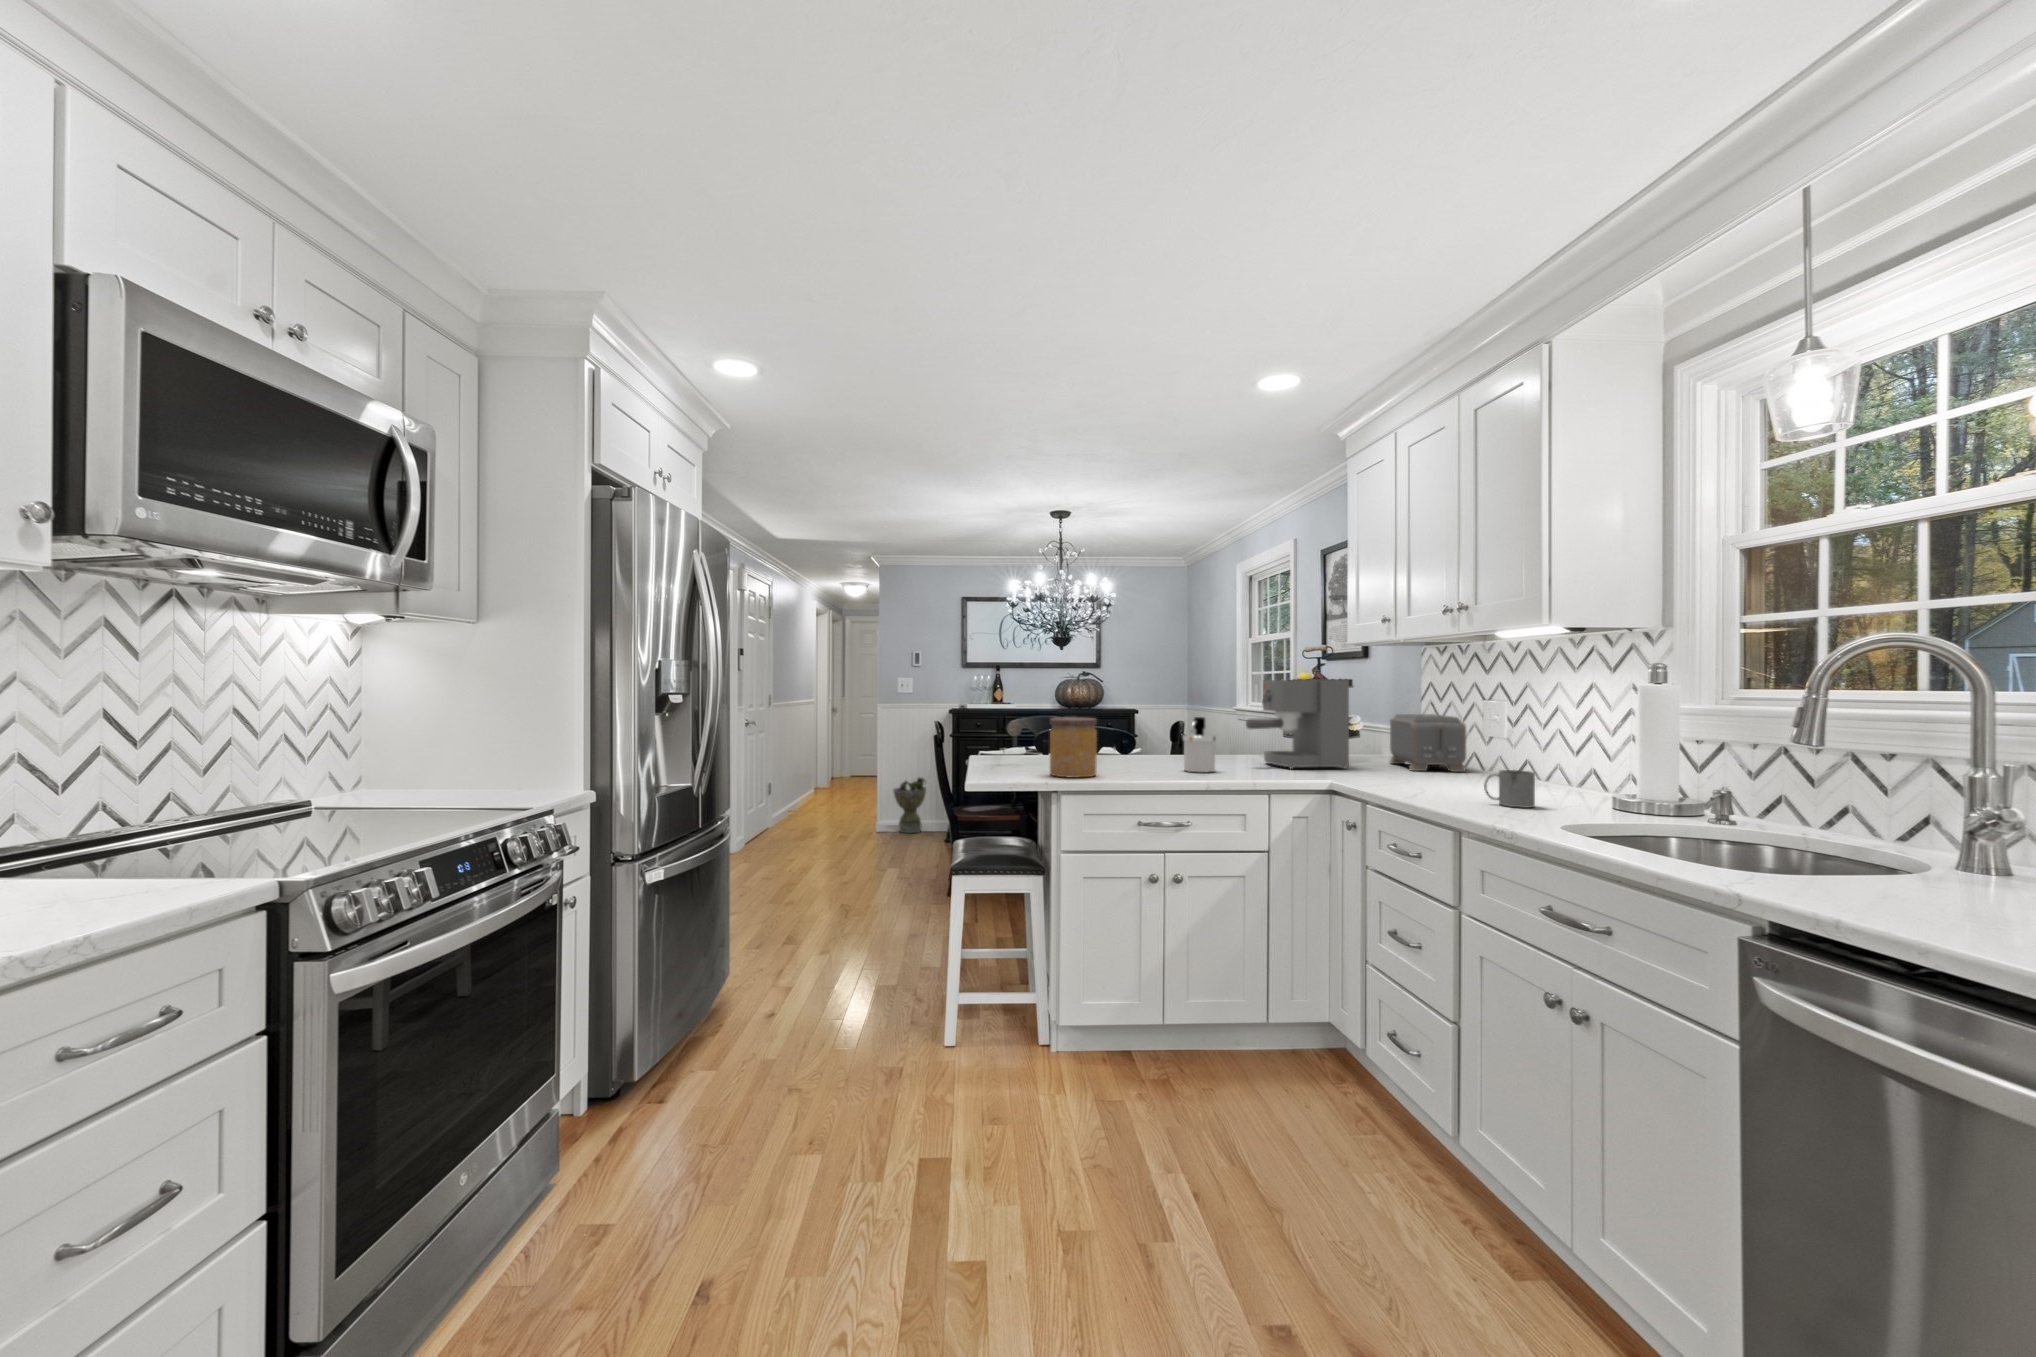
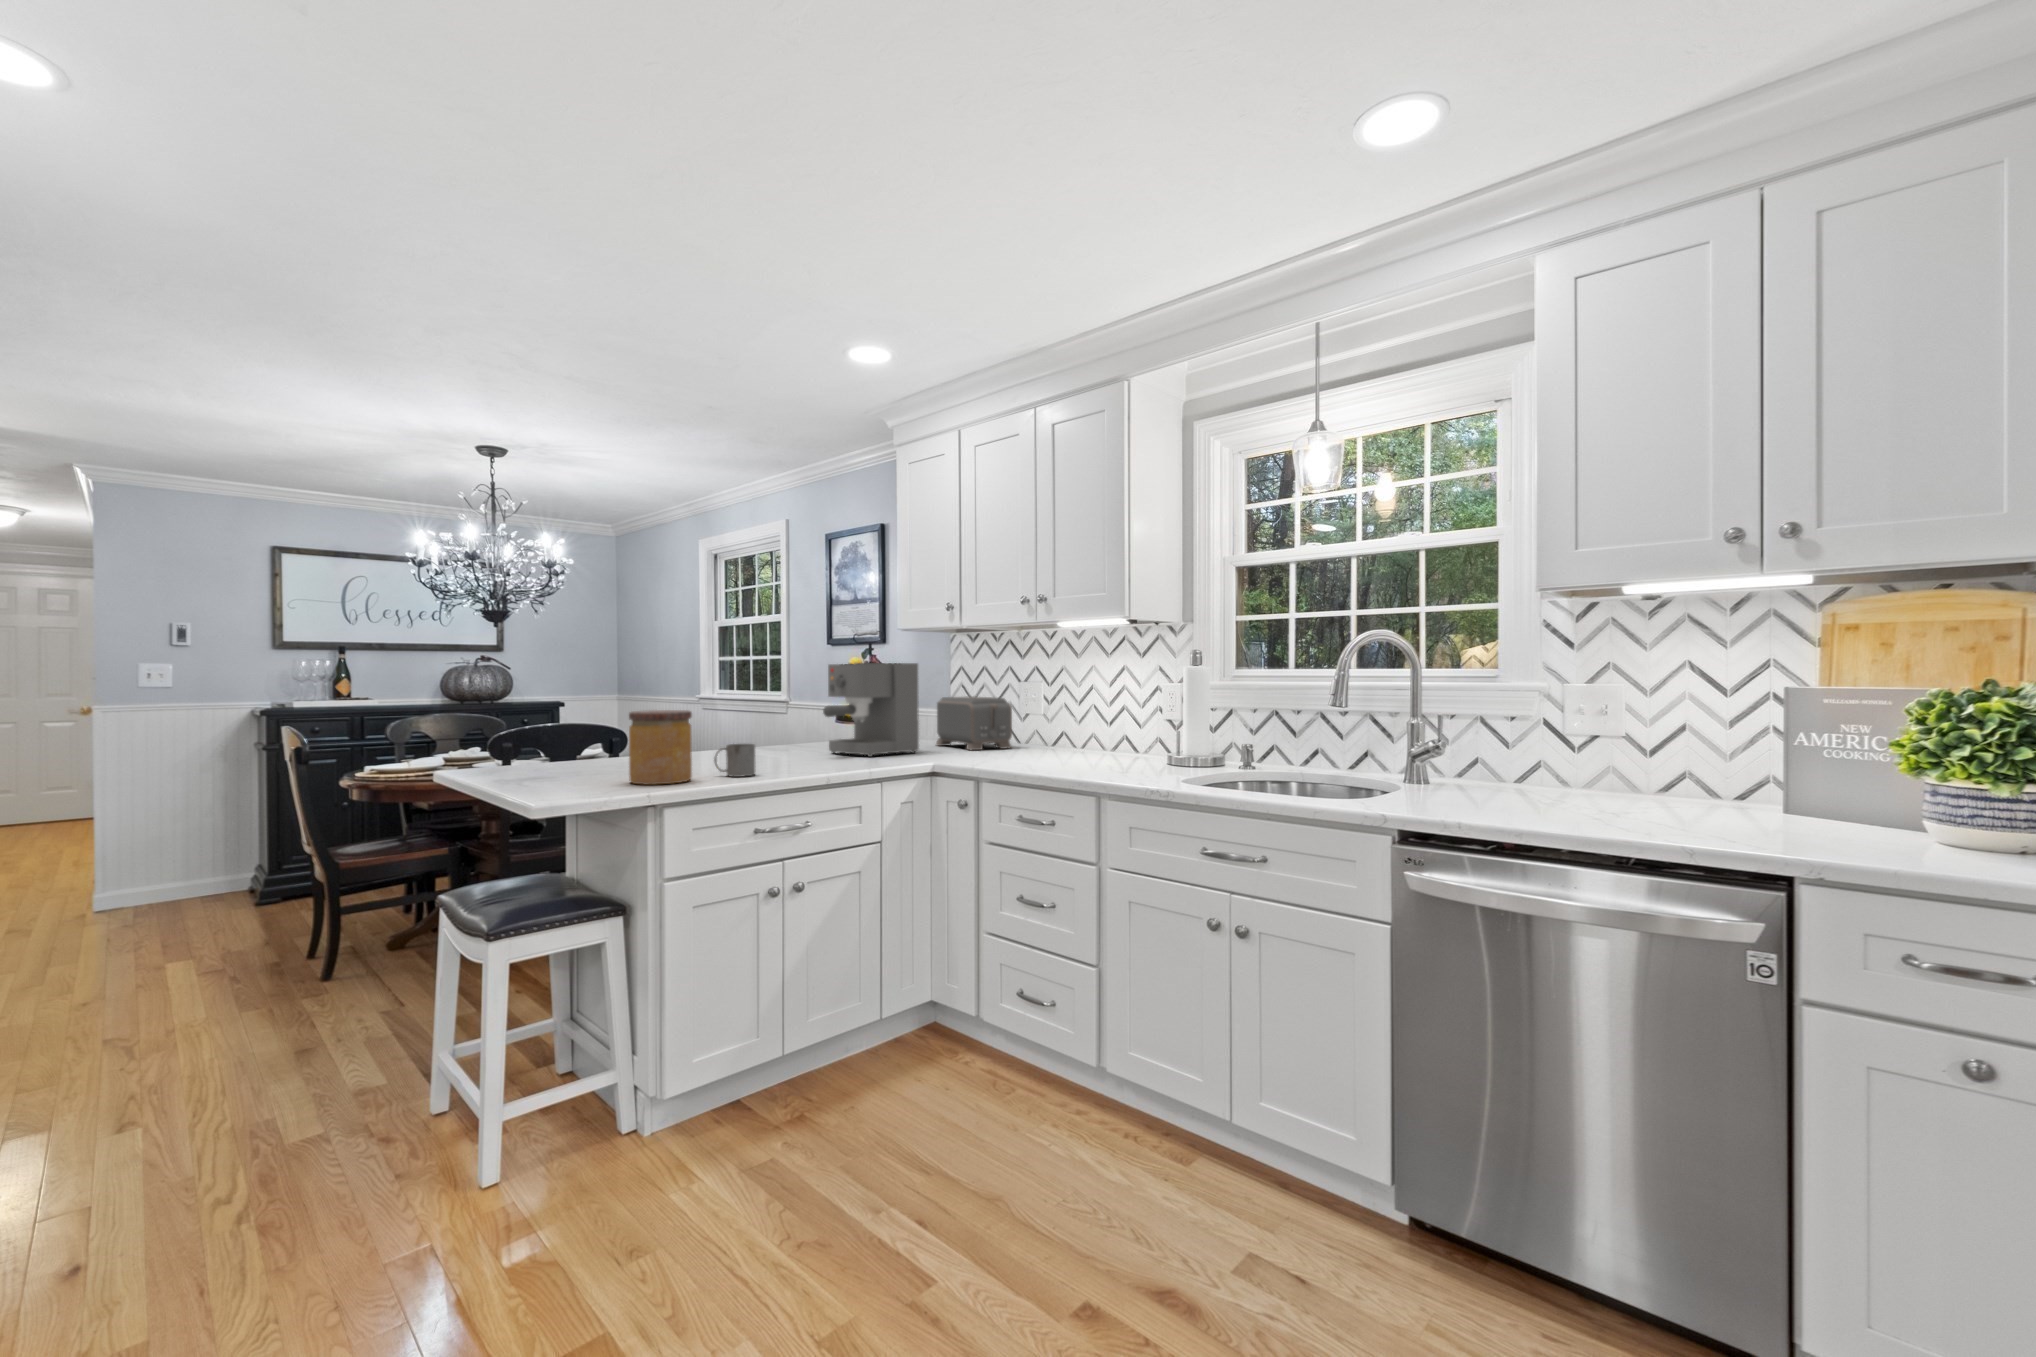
soap dispenser: present [1183,717,1216,772] -> none [769,705,807,767]
mug: present [1484,770,1535,808] -> present [714,744,755,777]
planter: present [893,778,926,833] -> none [141,818,212,908]

